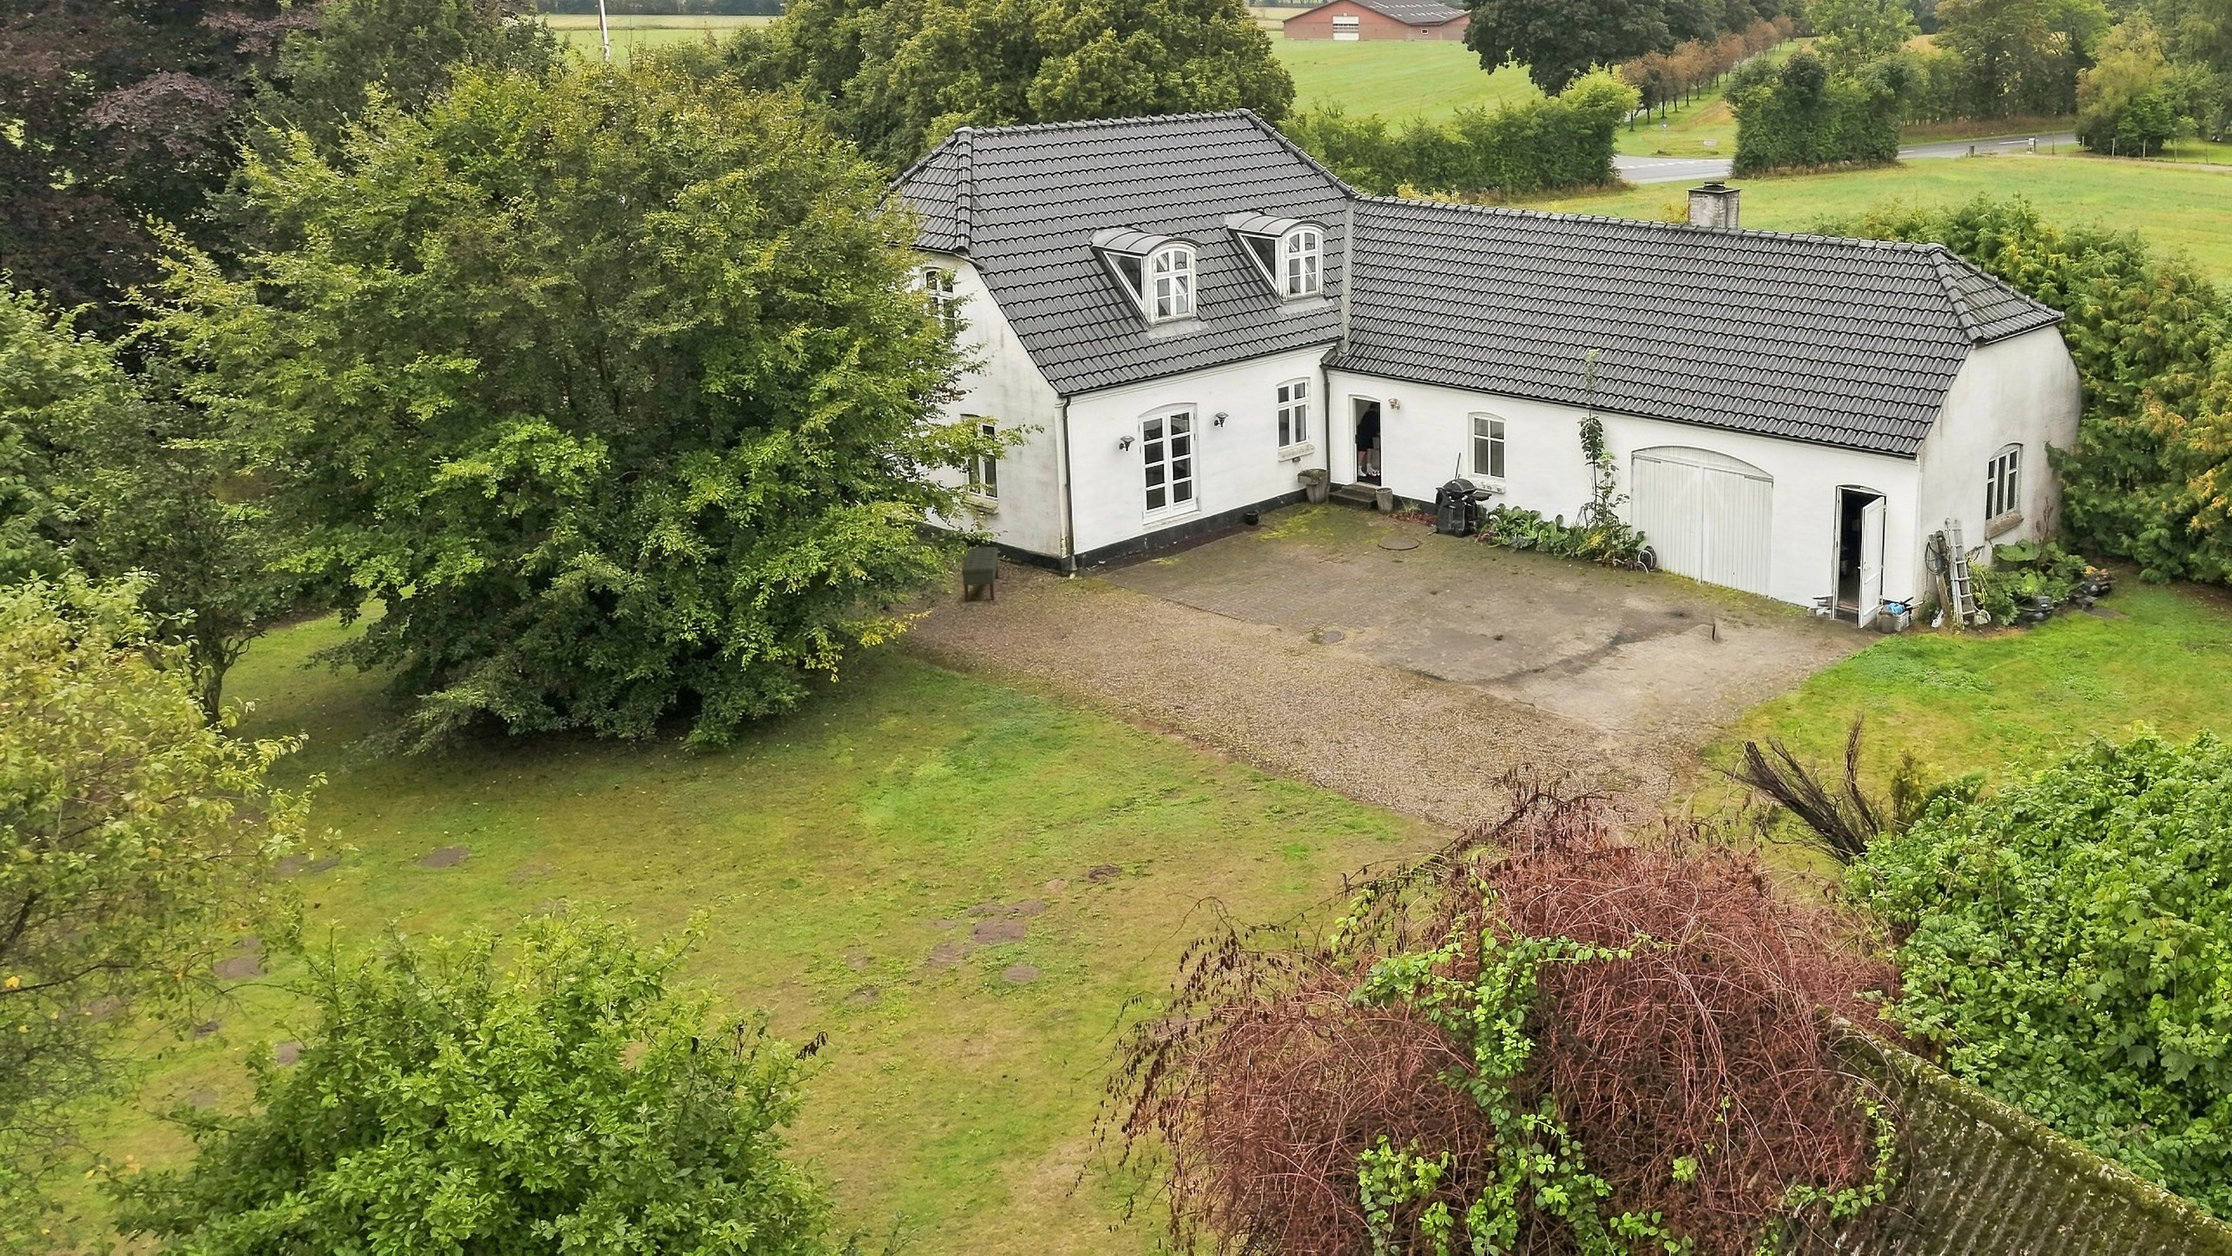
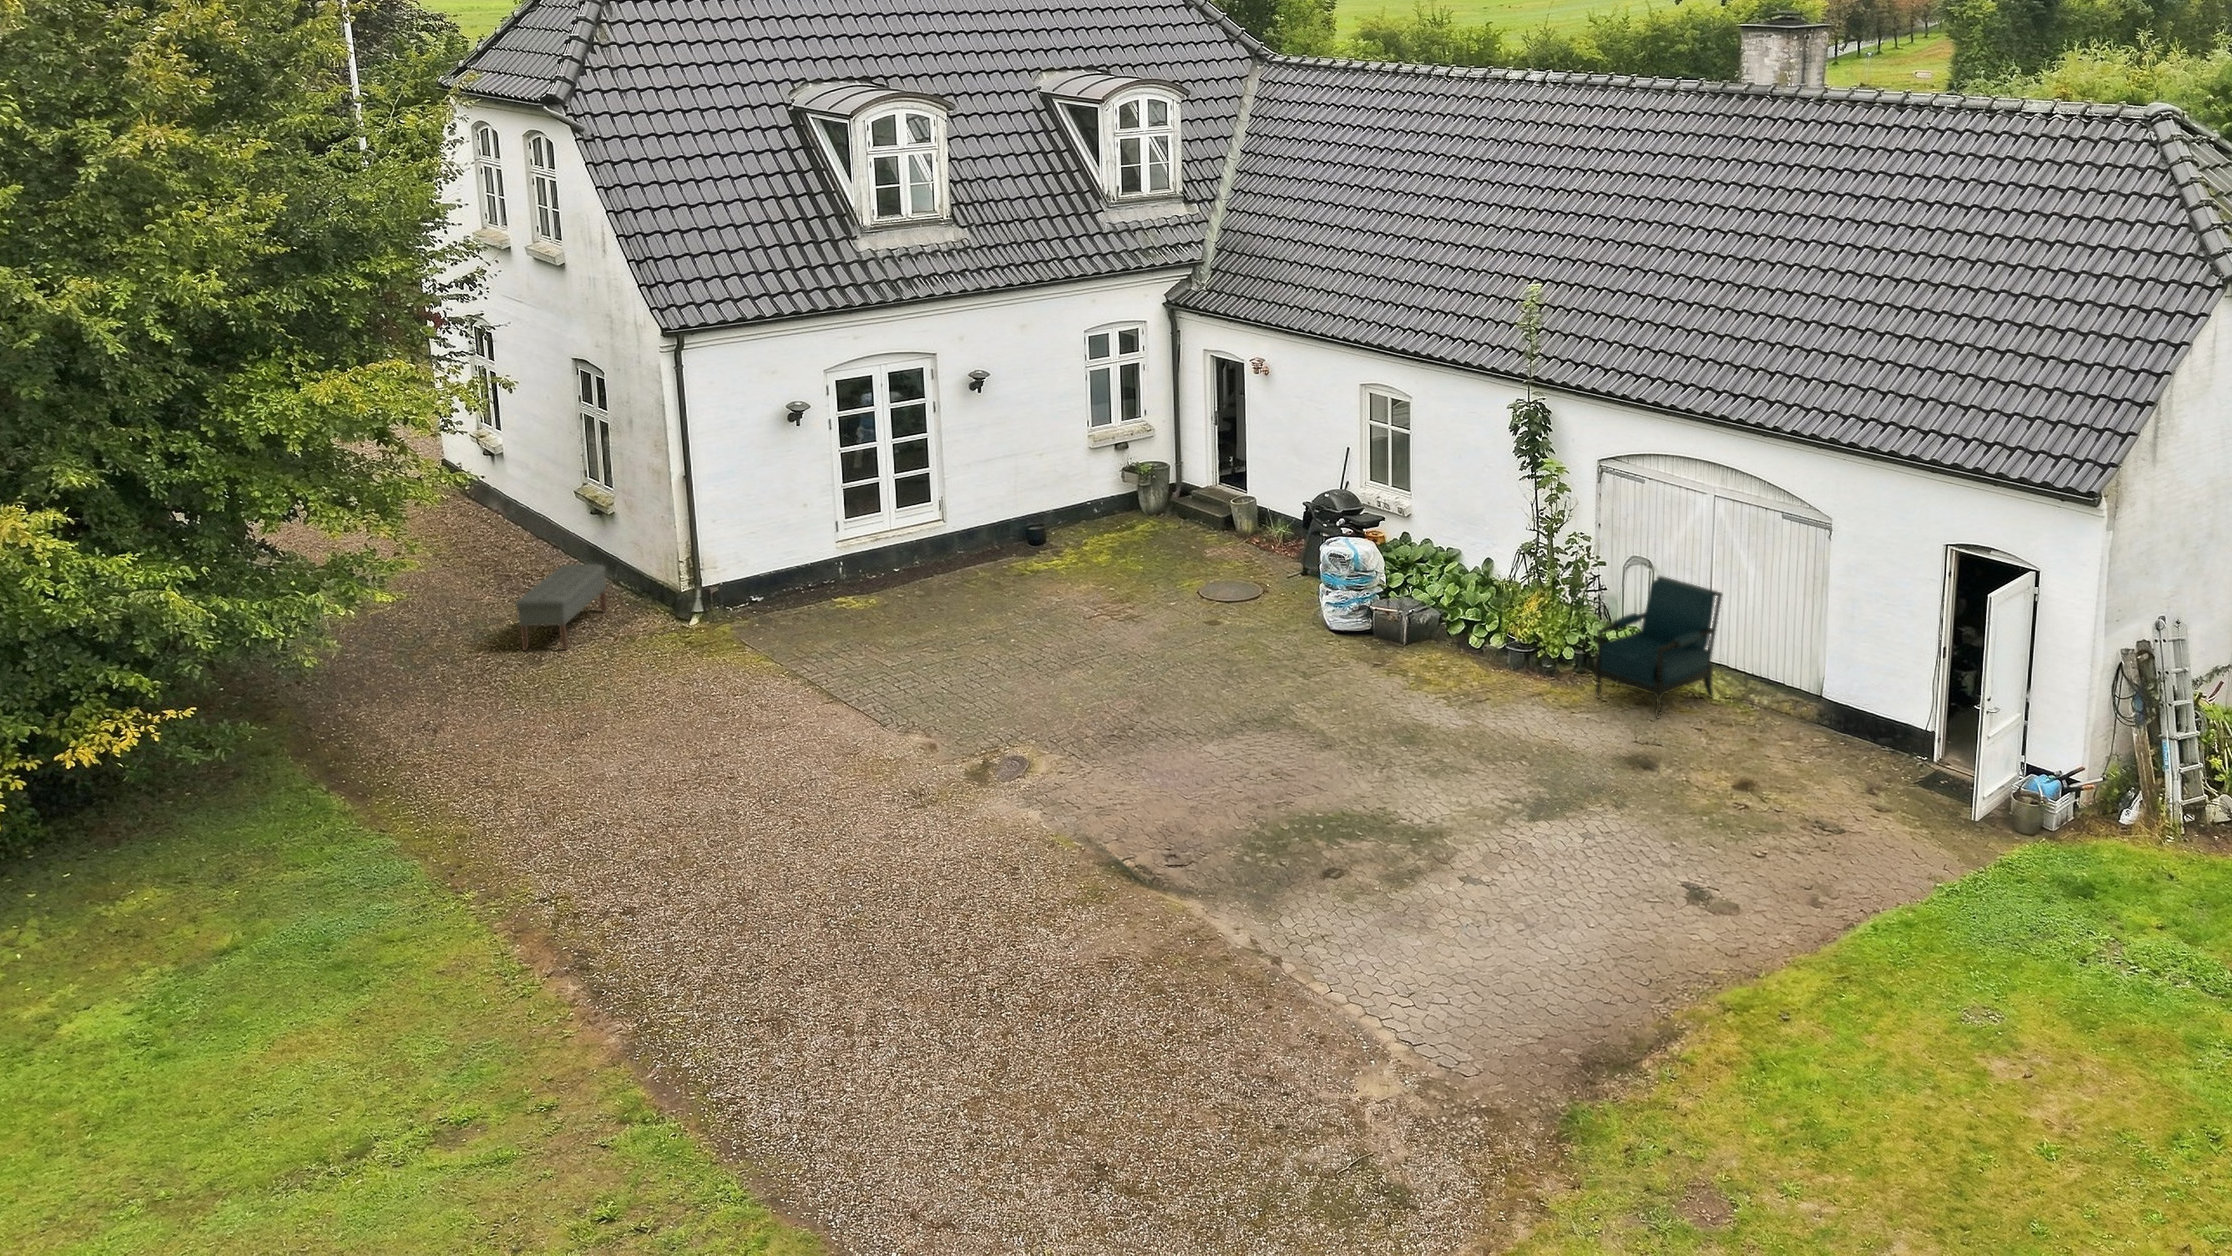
chair: none [1641,517,1711,596] -> present [1594,575,1722,718]

